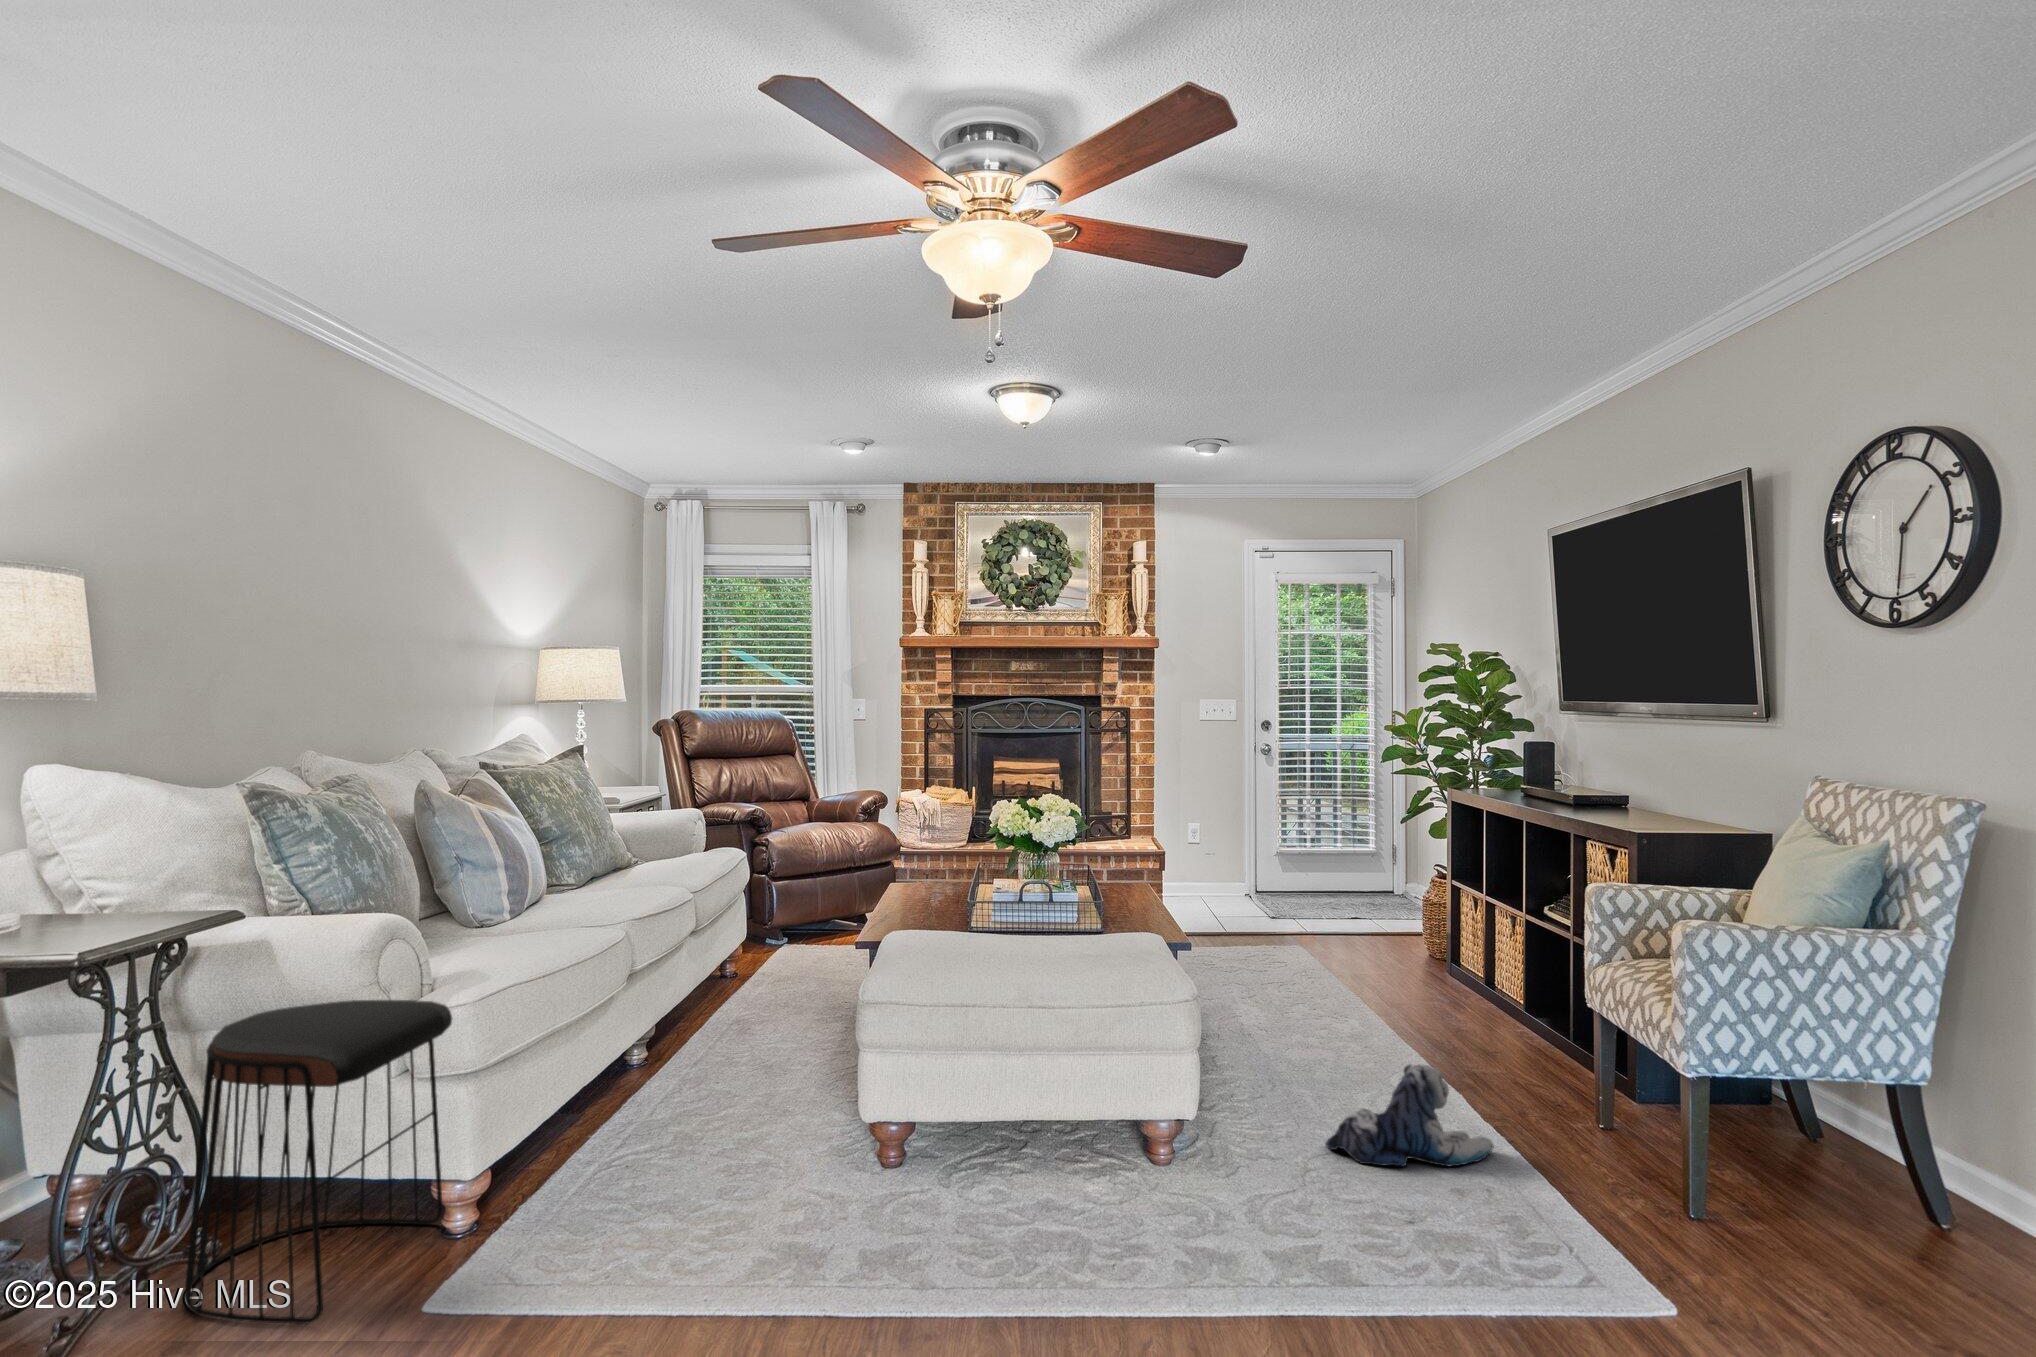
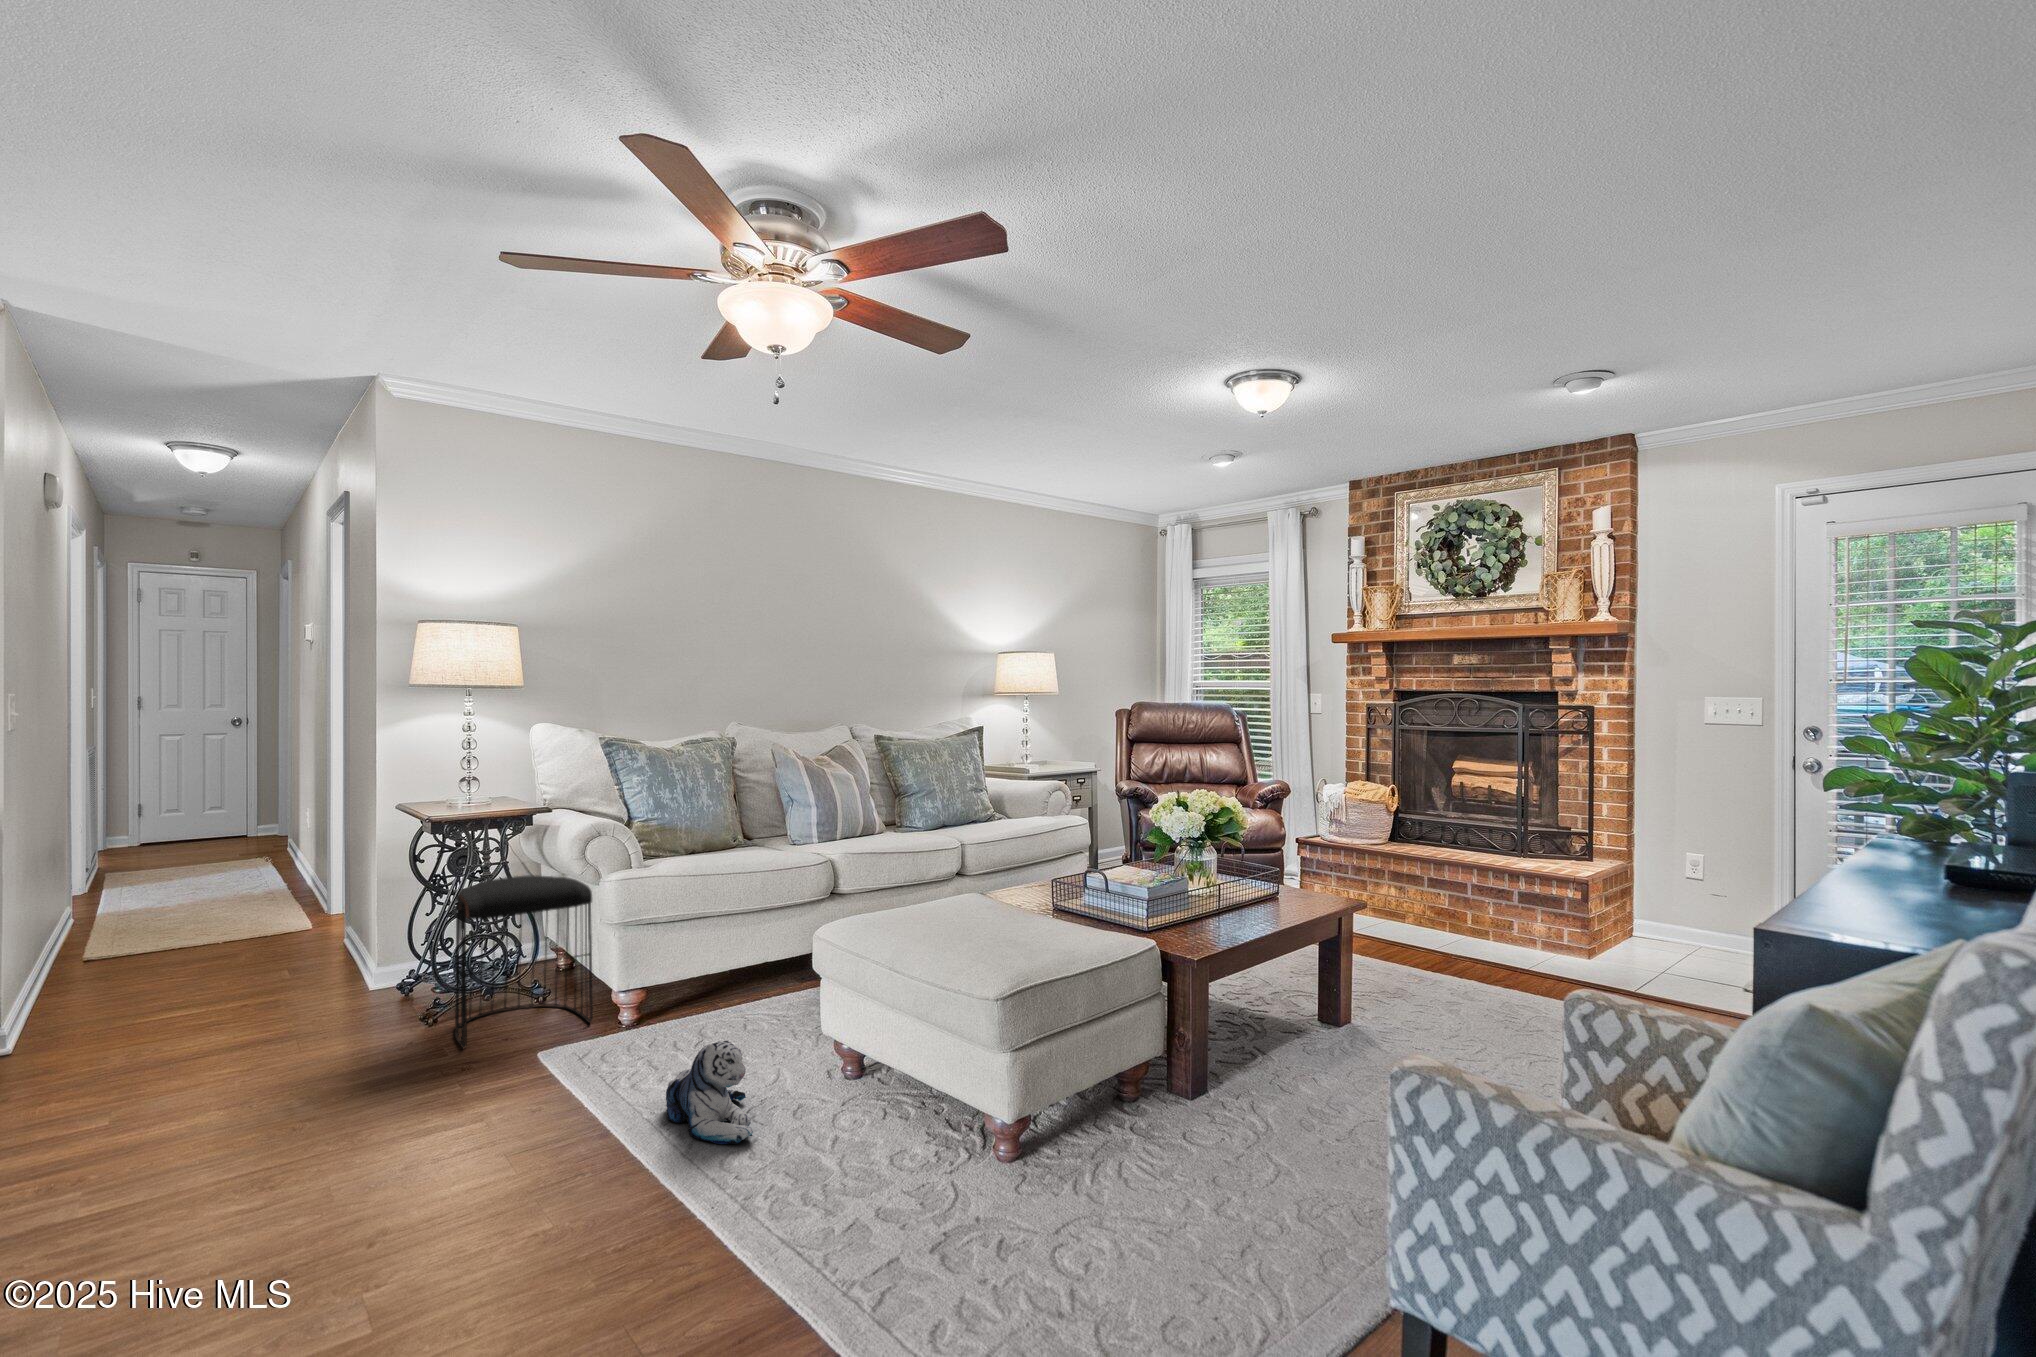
plush toy: present [1326,1064,1494,1166] -> present [666,1041,753,1144]

